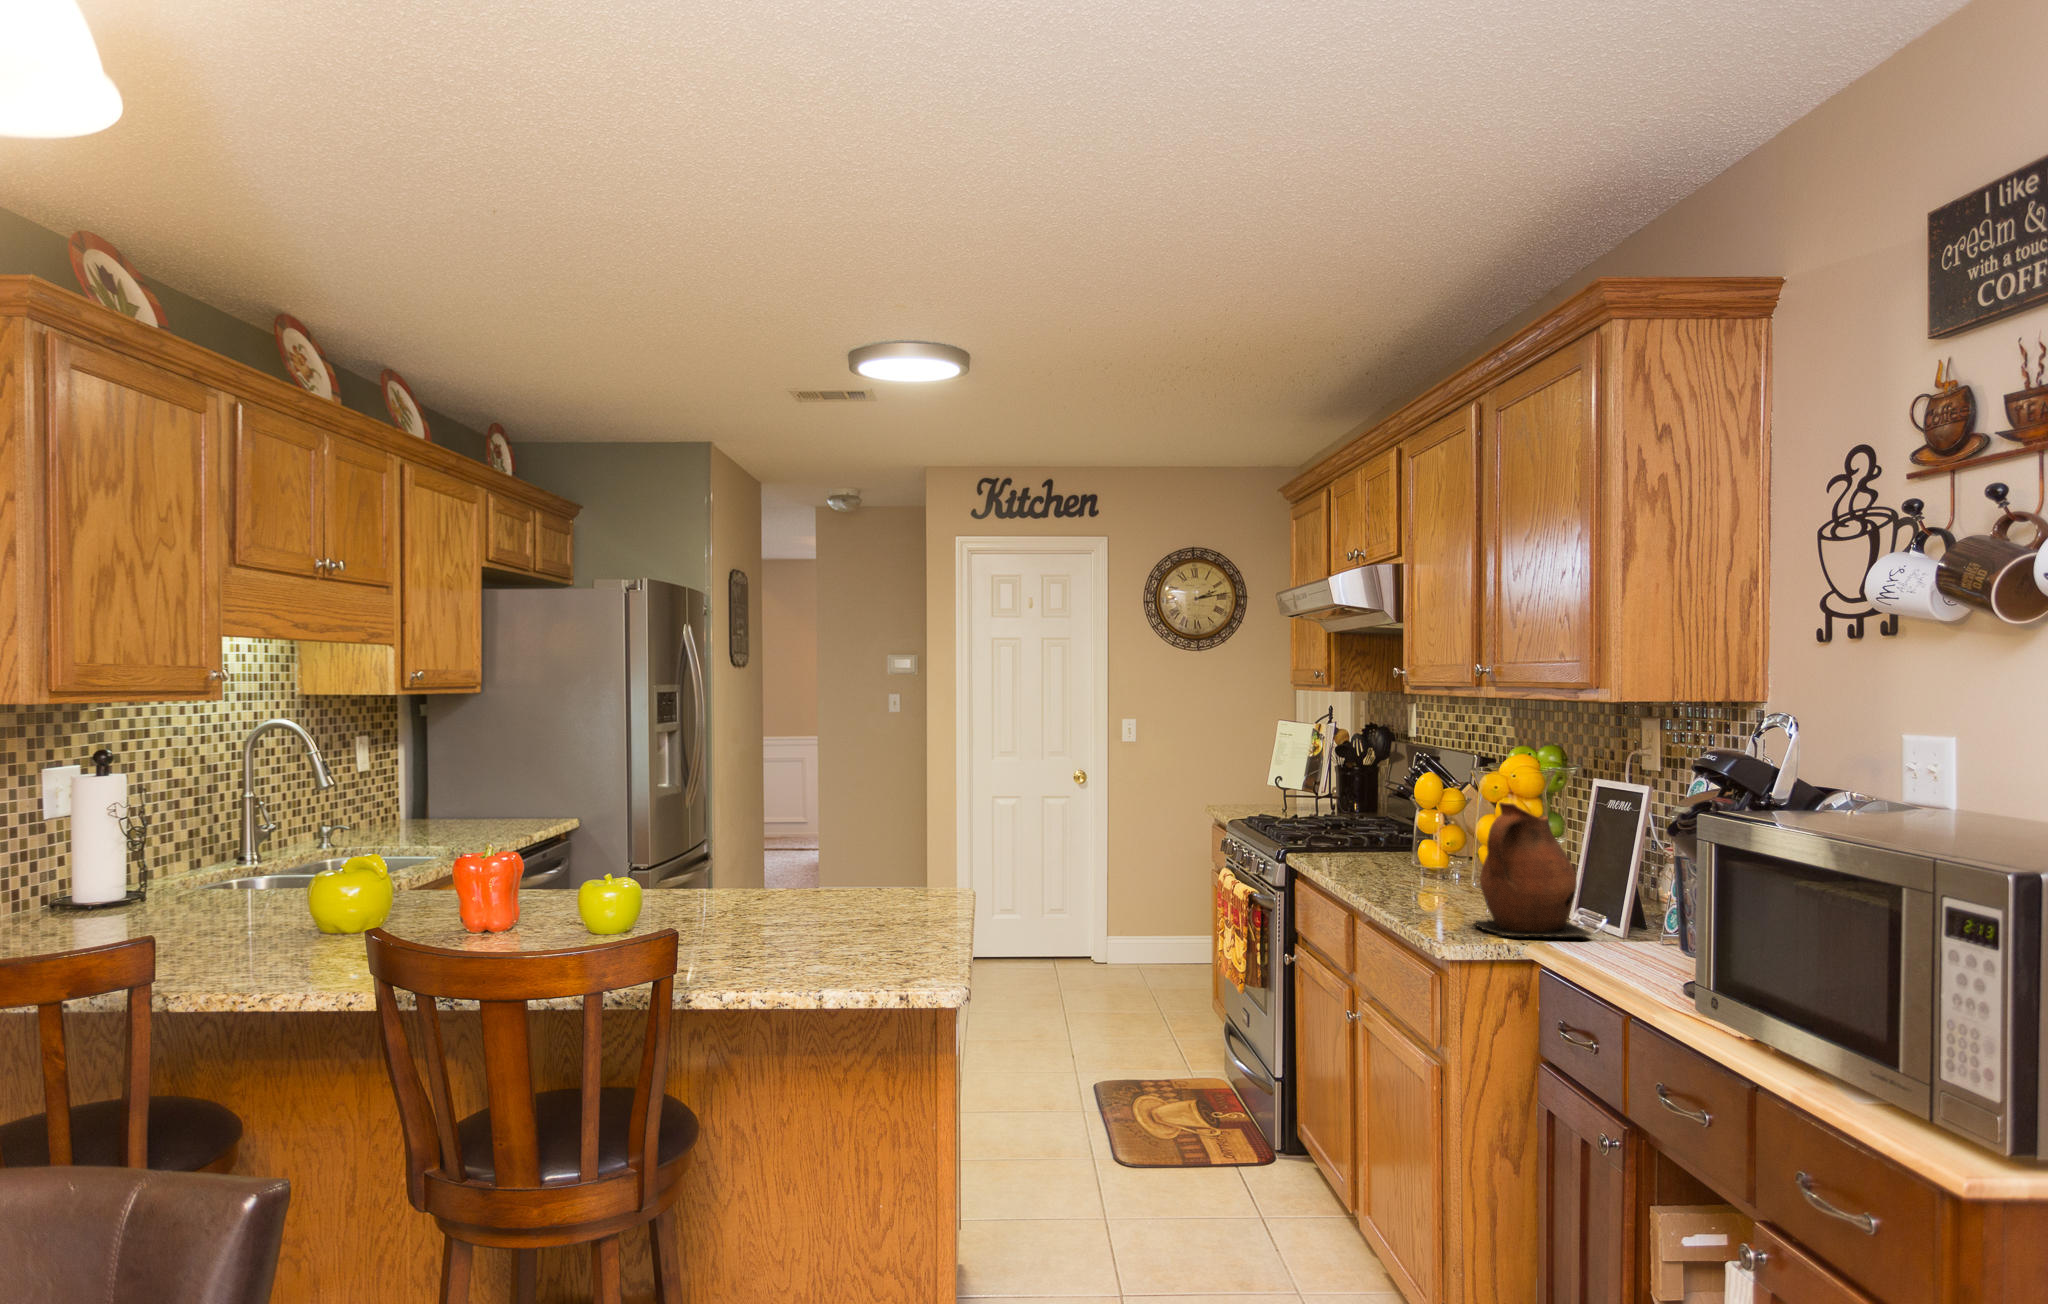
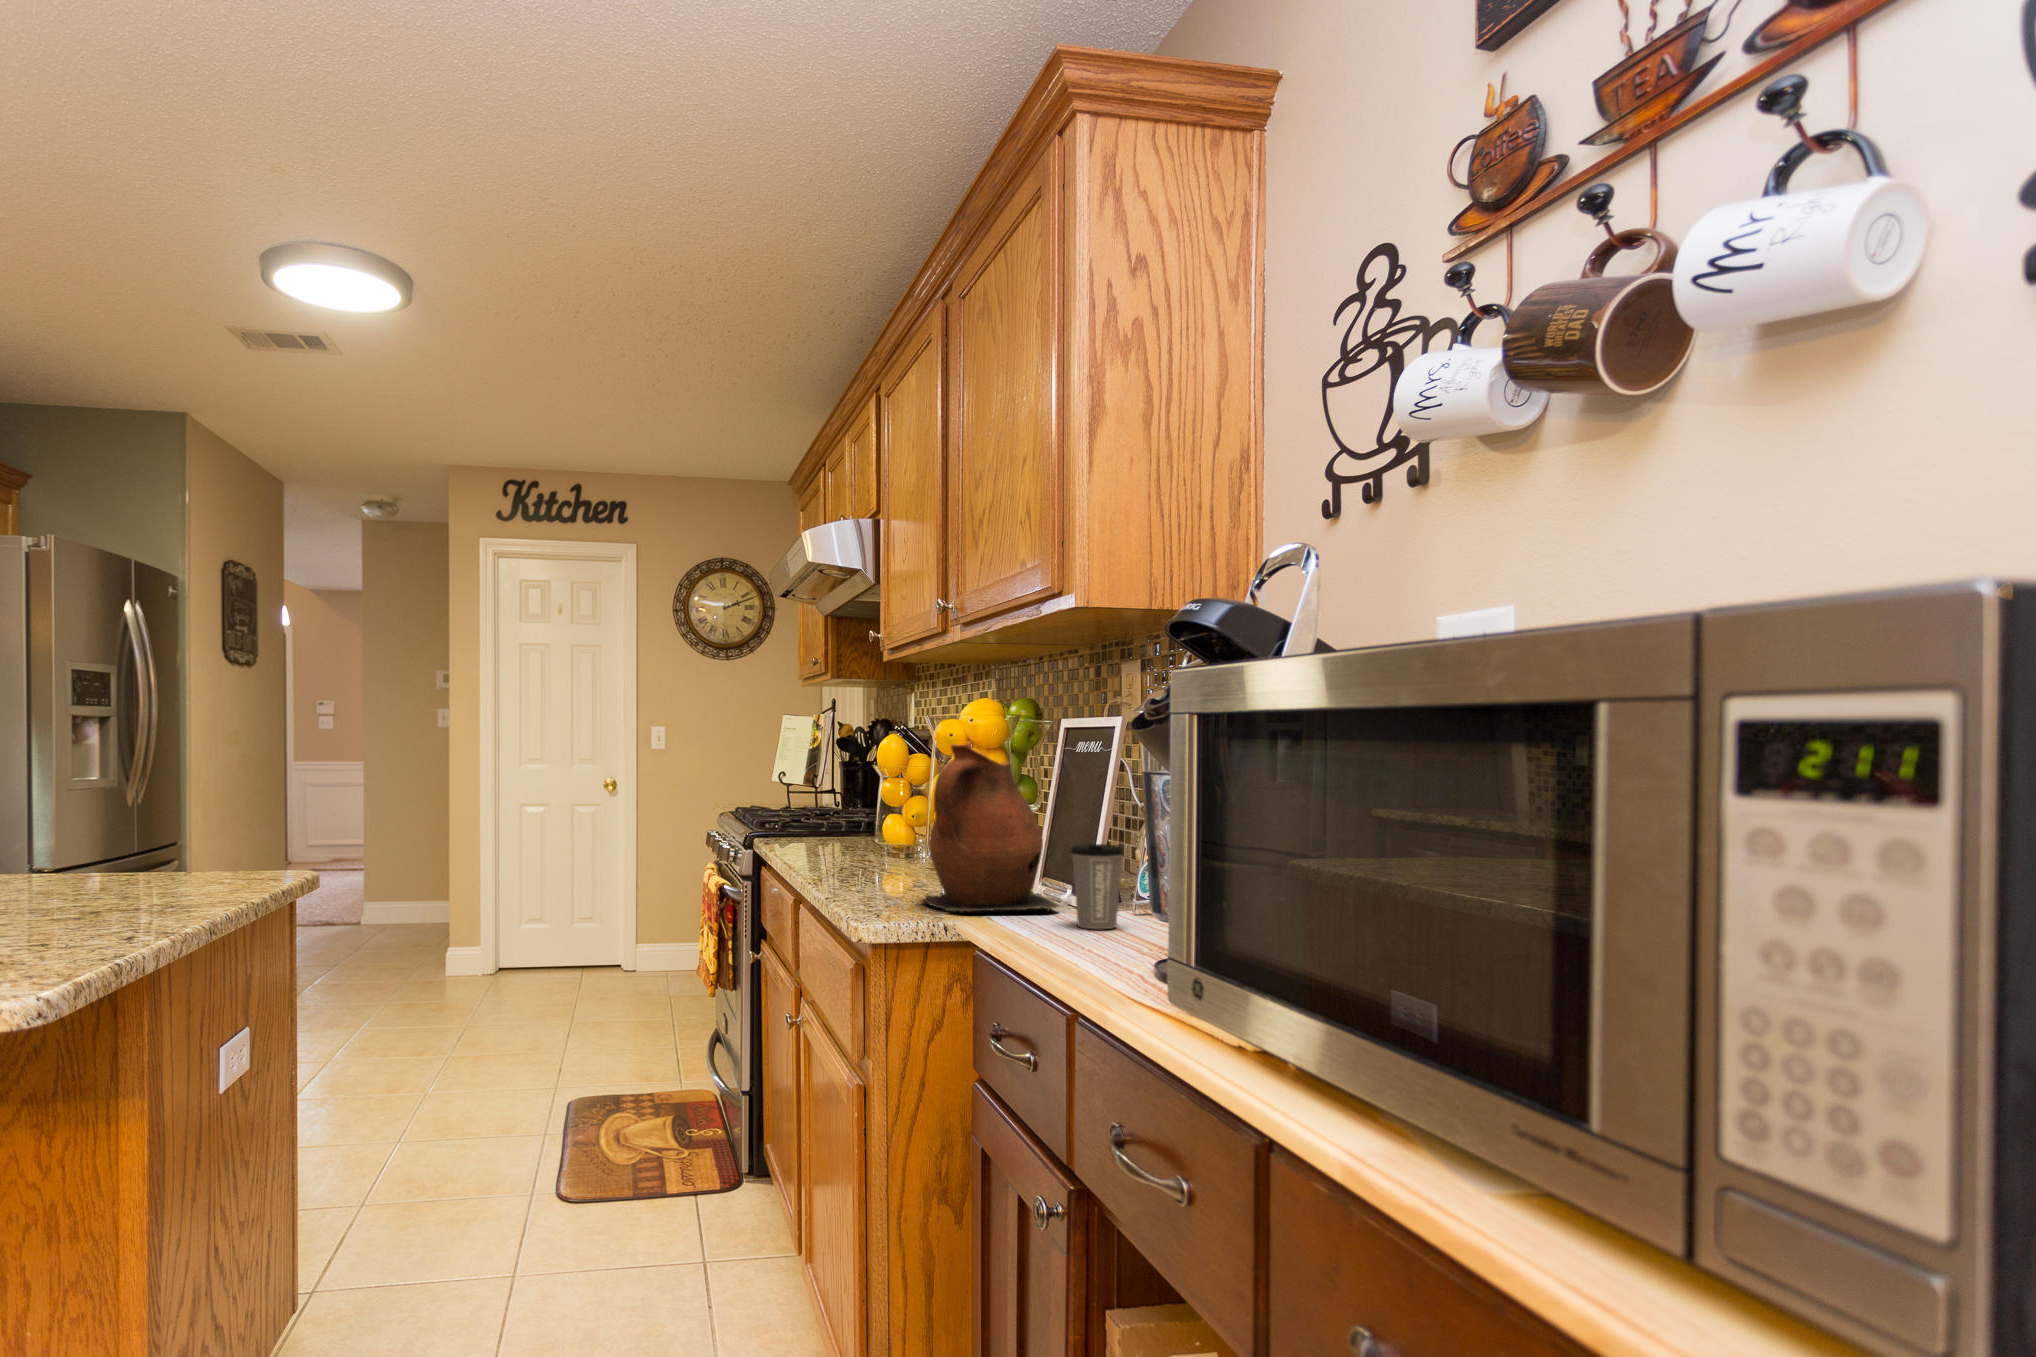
coffee cup: none [1605,888,1650,956] -> present [1071,844,1123,929]

